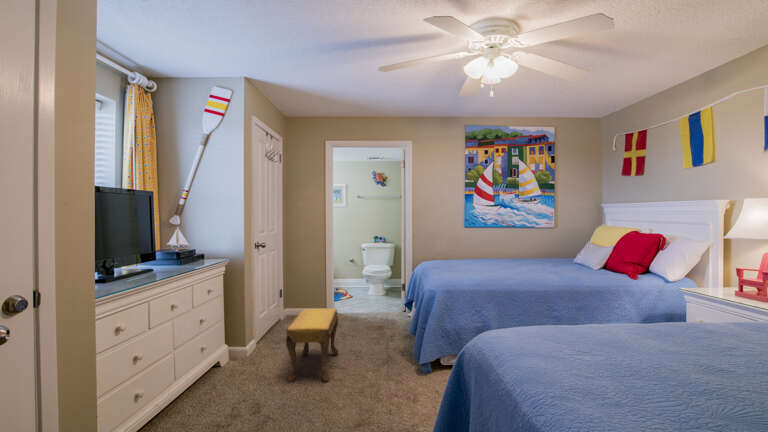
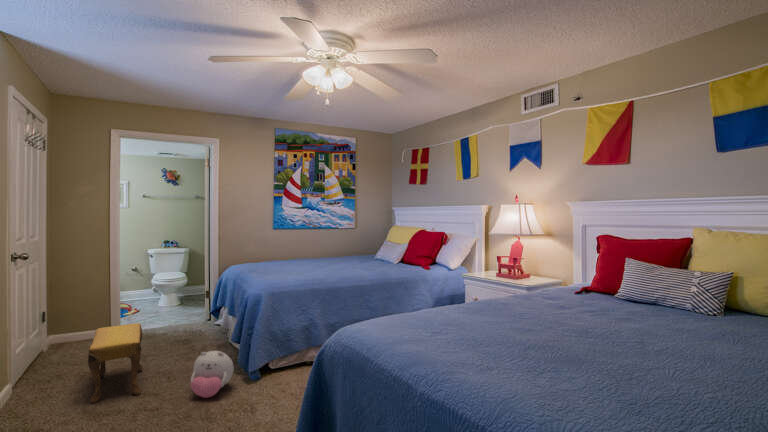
plush toy: none [370,350,415,405] -> present [191,351,234,398]

